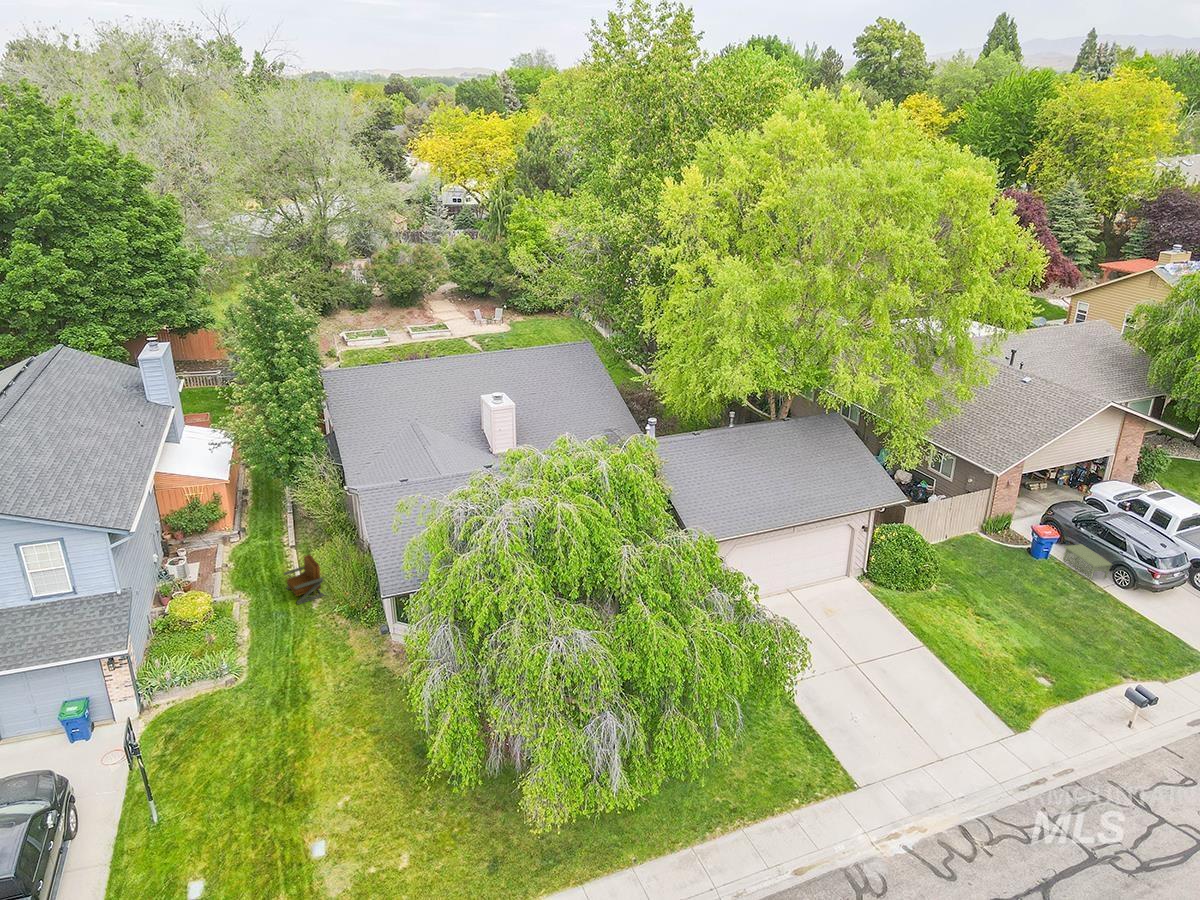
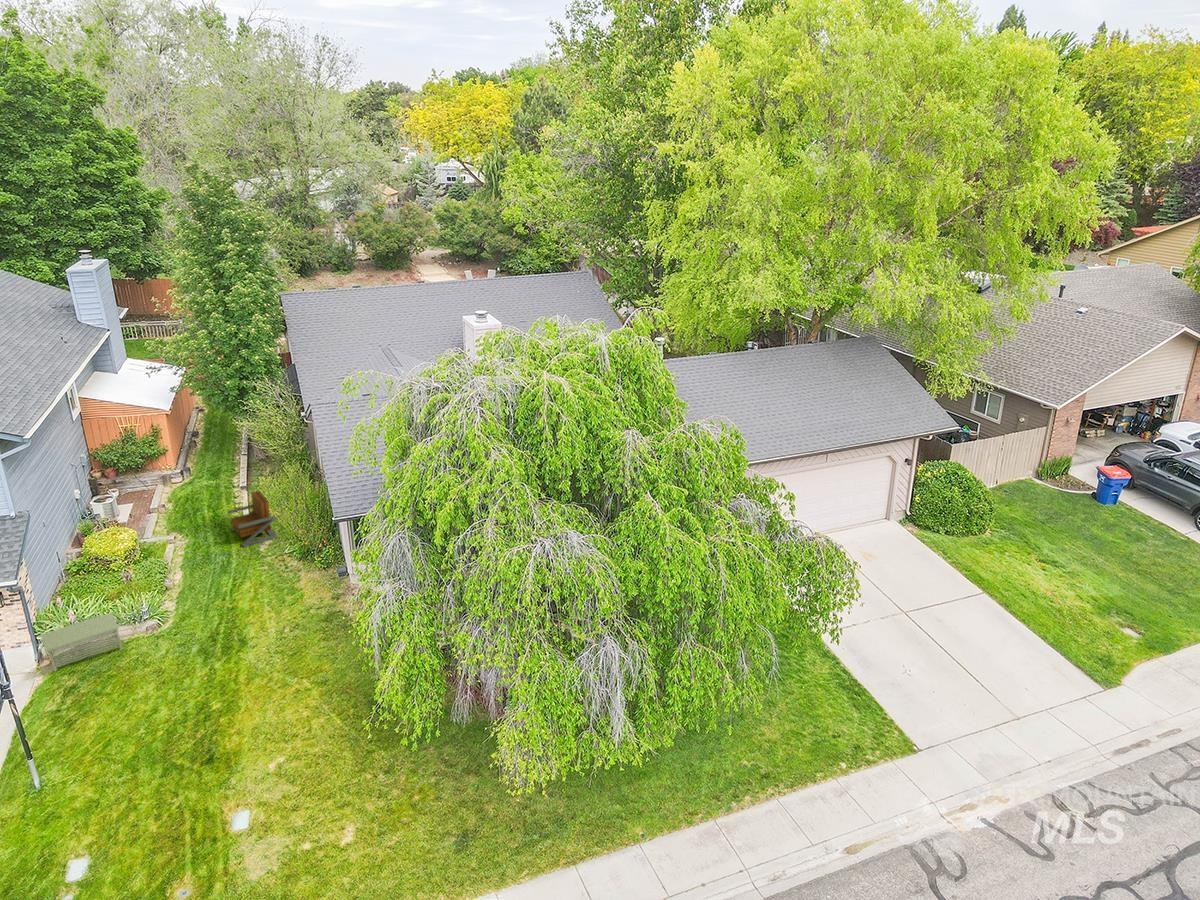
storage bench: present [1063,544,1112,580] -> present [41,613,122,672]

